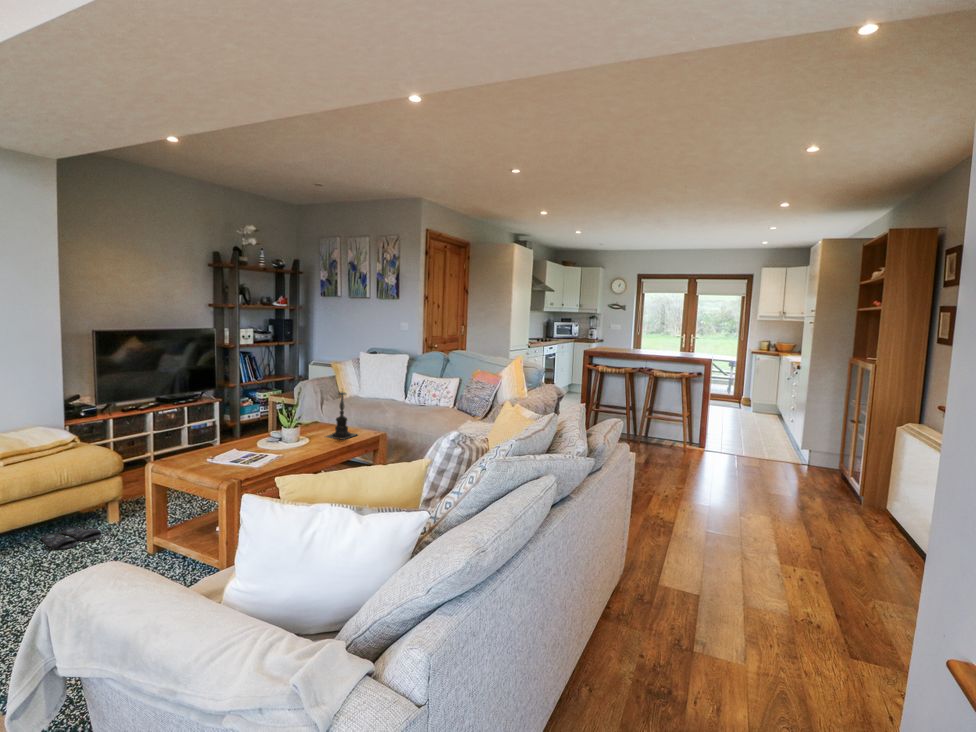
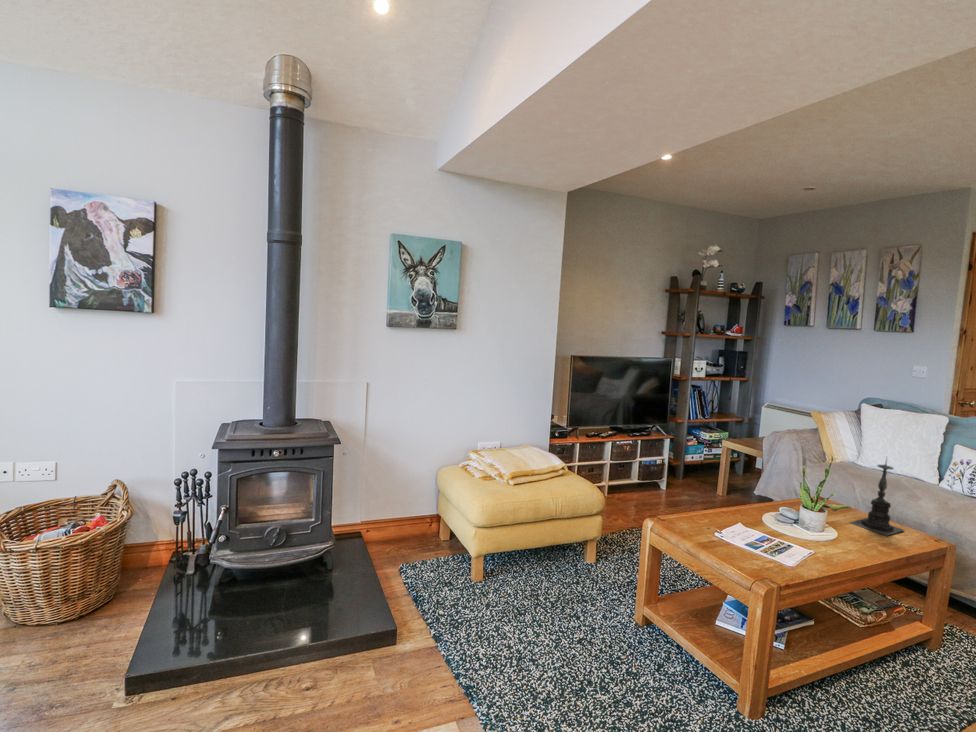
slippers: present [41,528,101,549] -> none [531,558,583,586]

